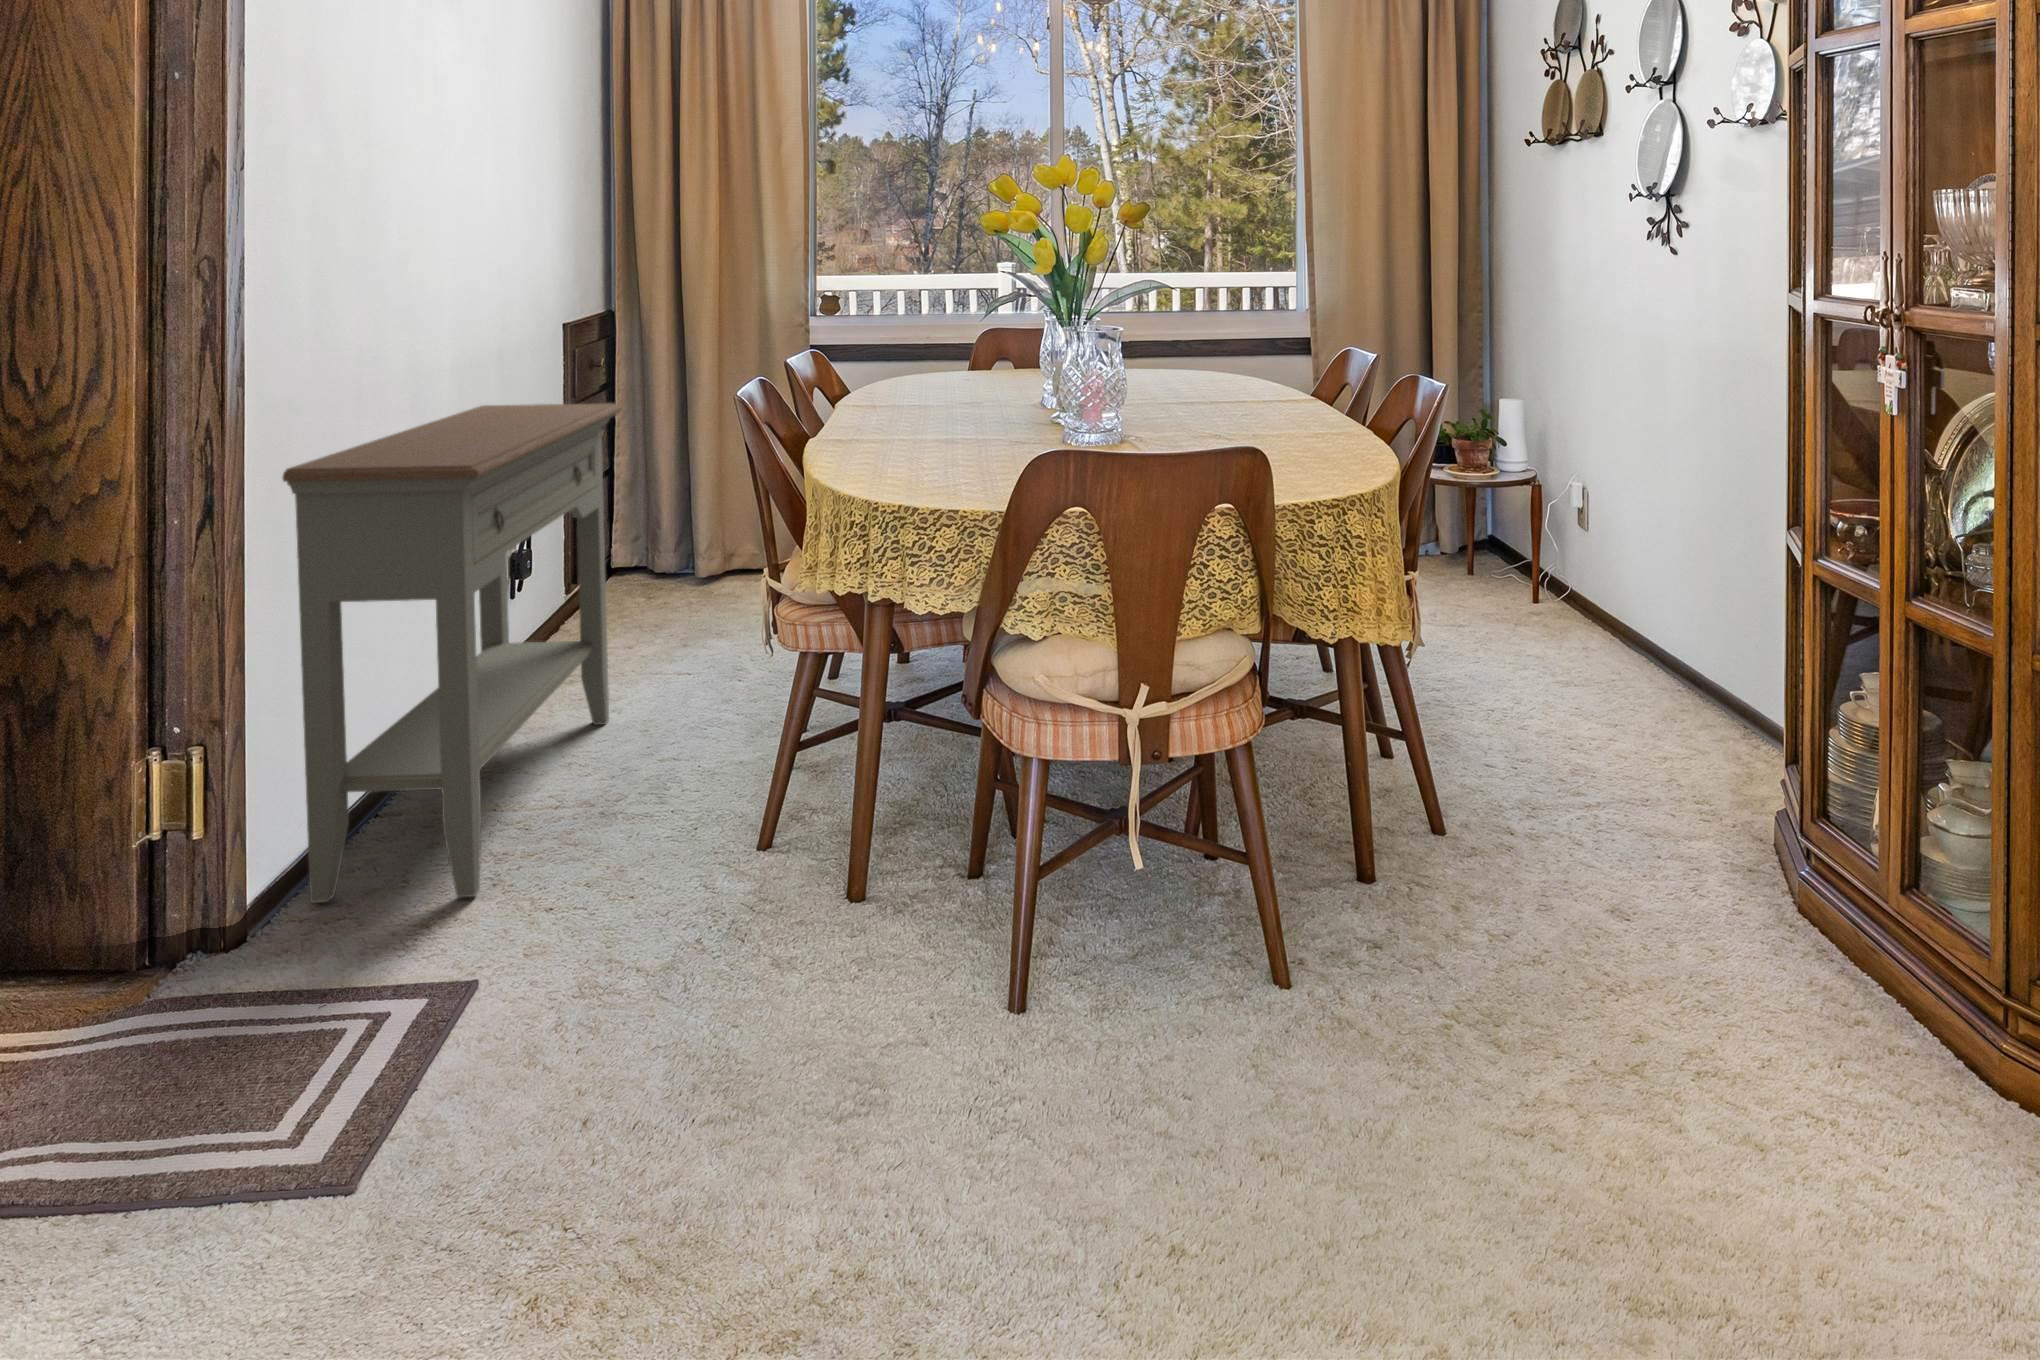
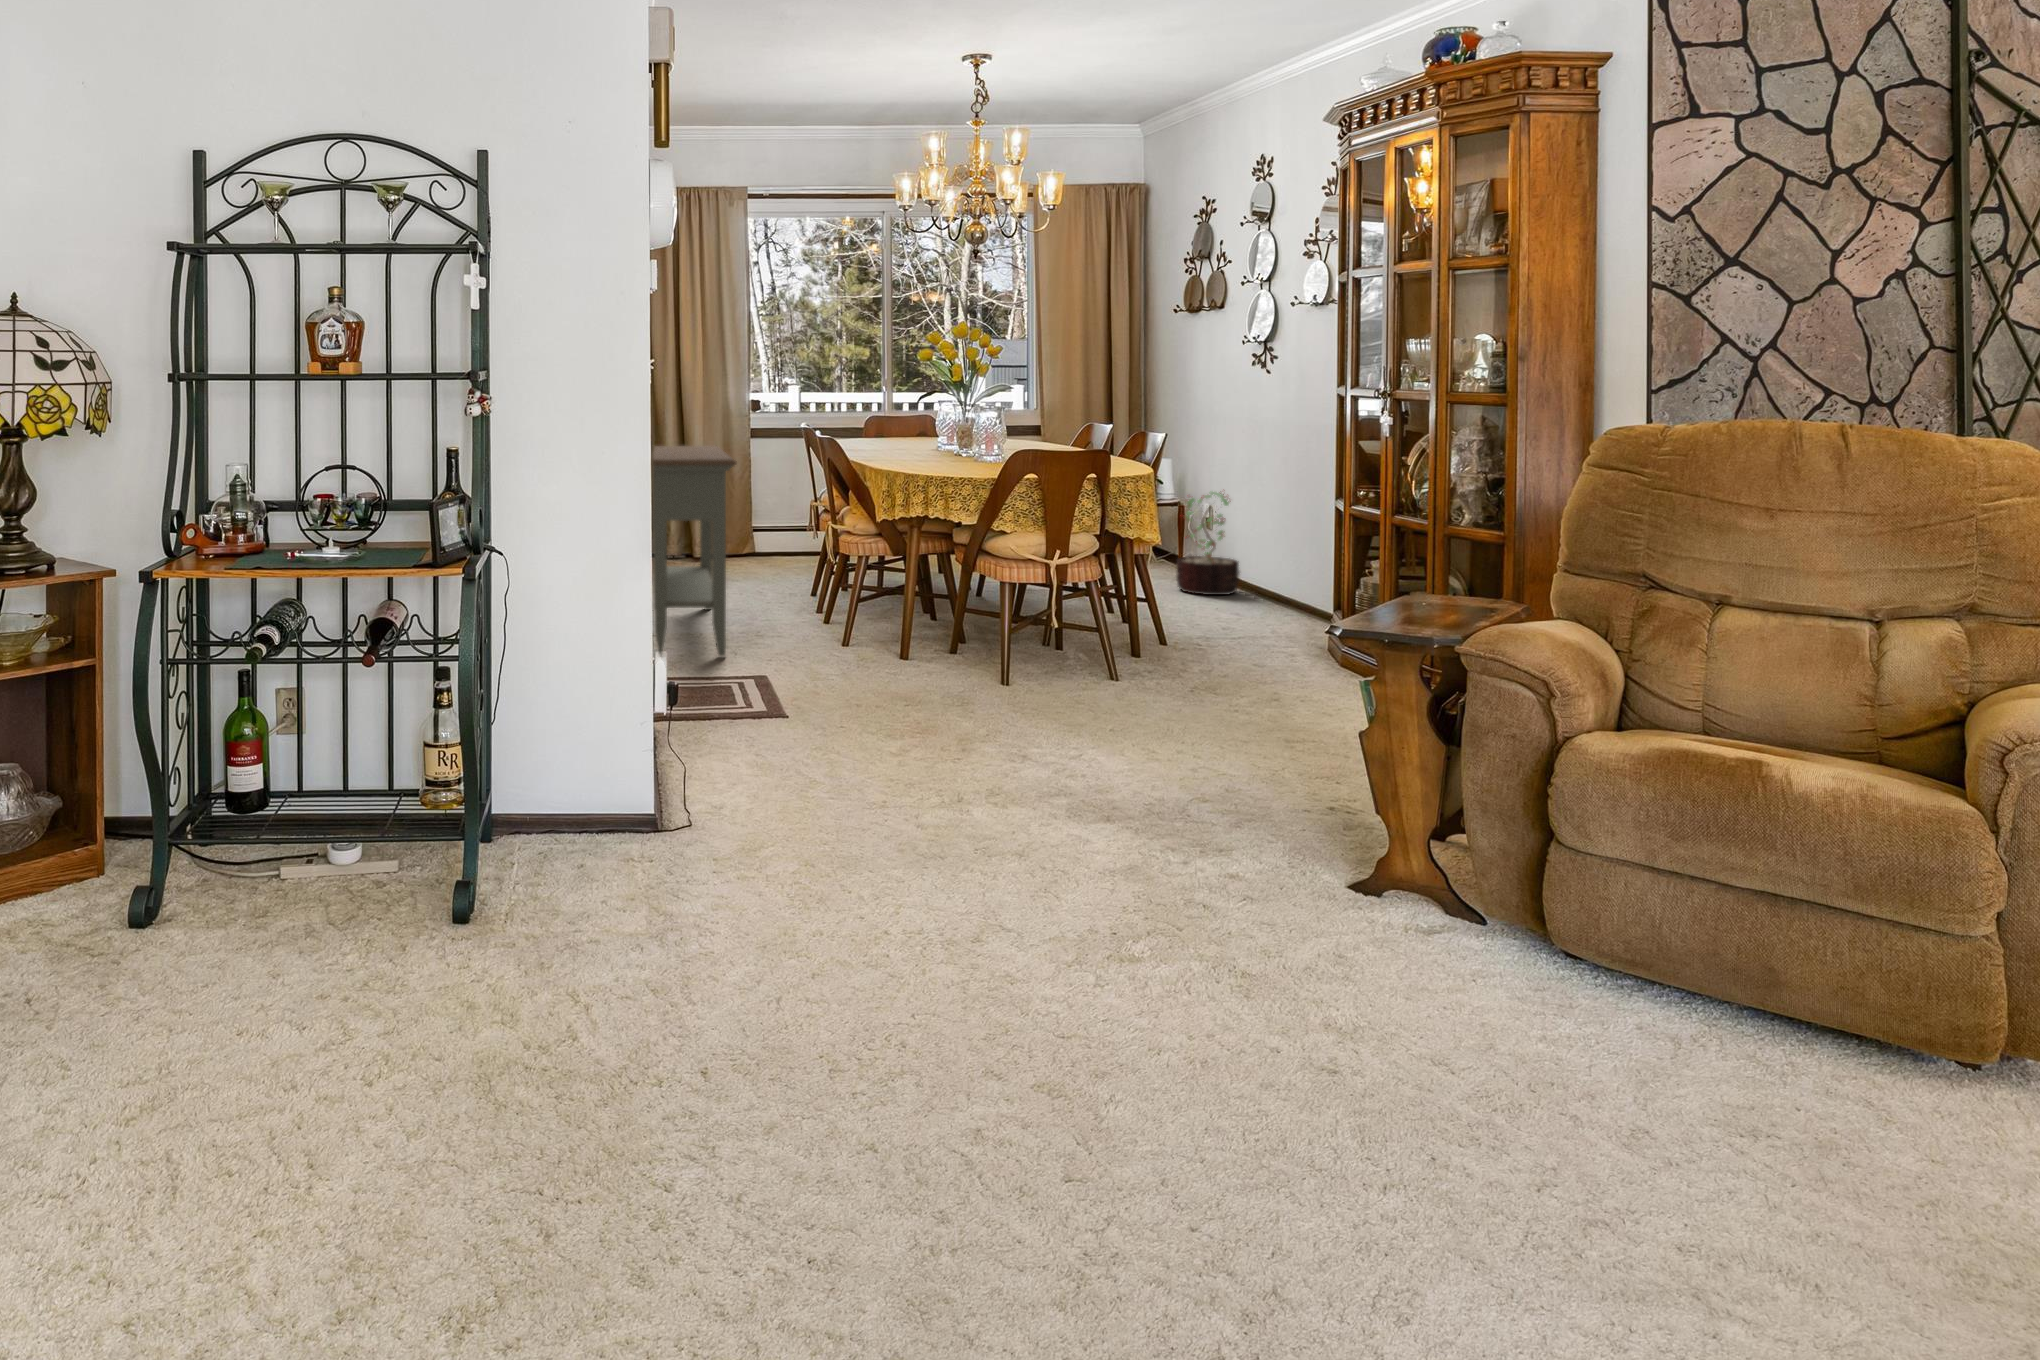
decorative plant: none [1514,465,1627,663] -> present [1176,492,1239,595]

